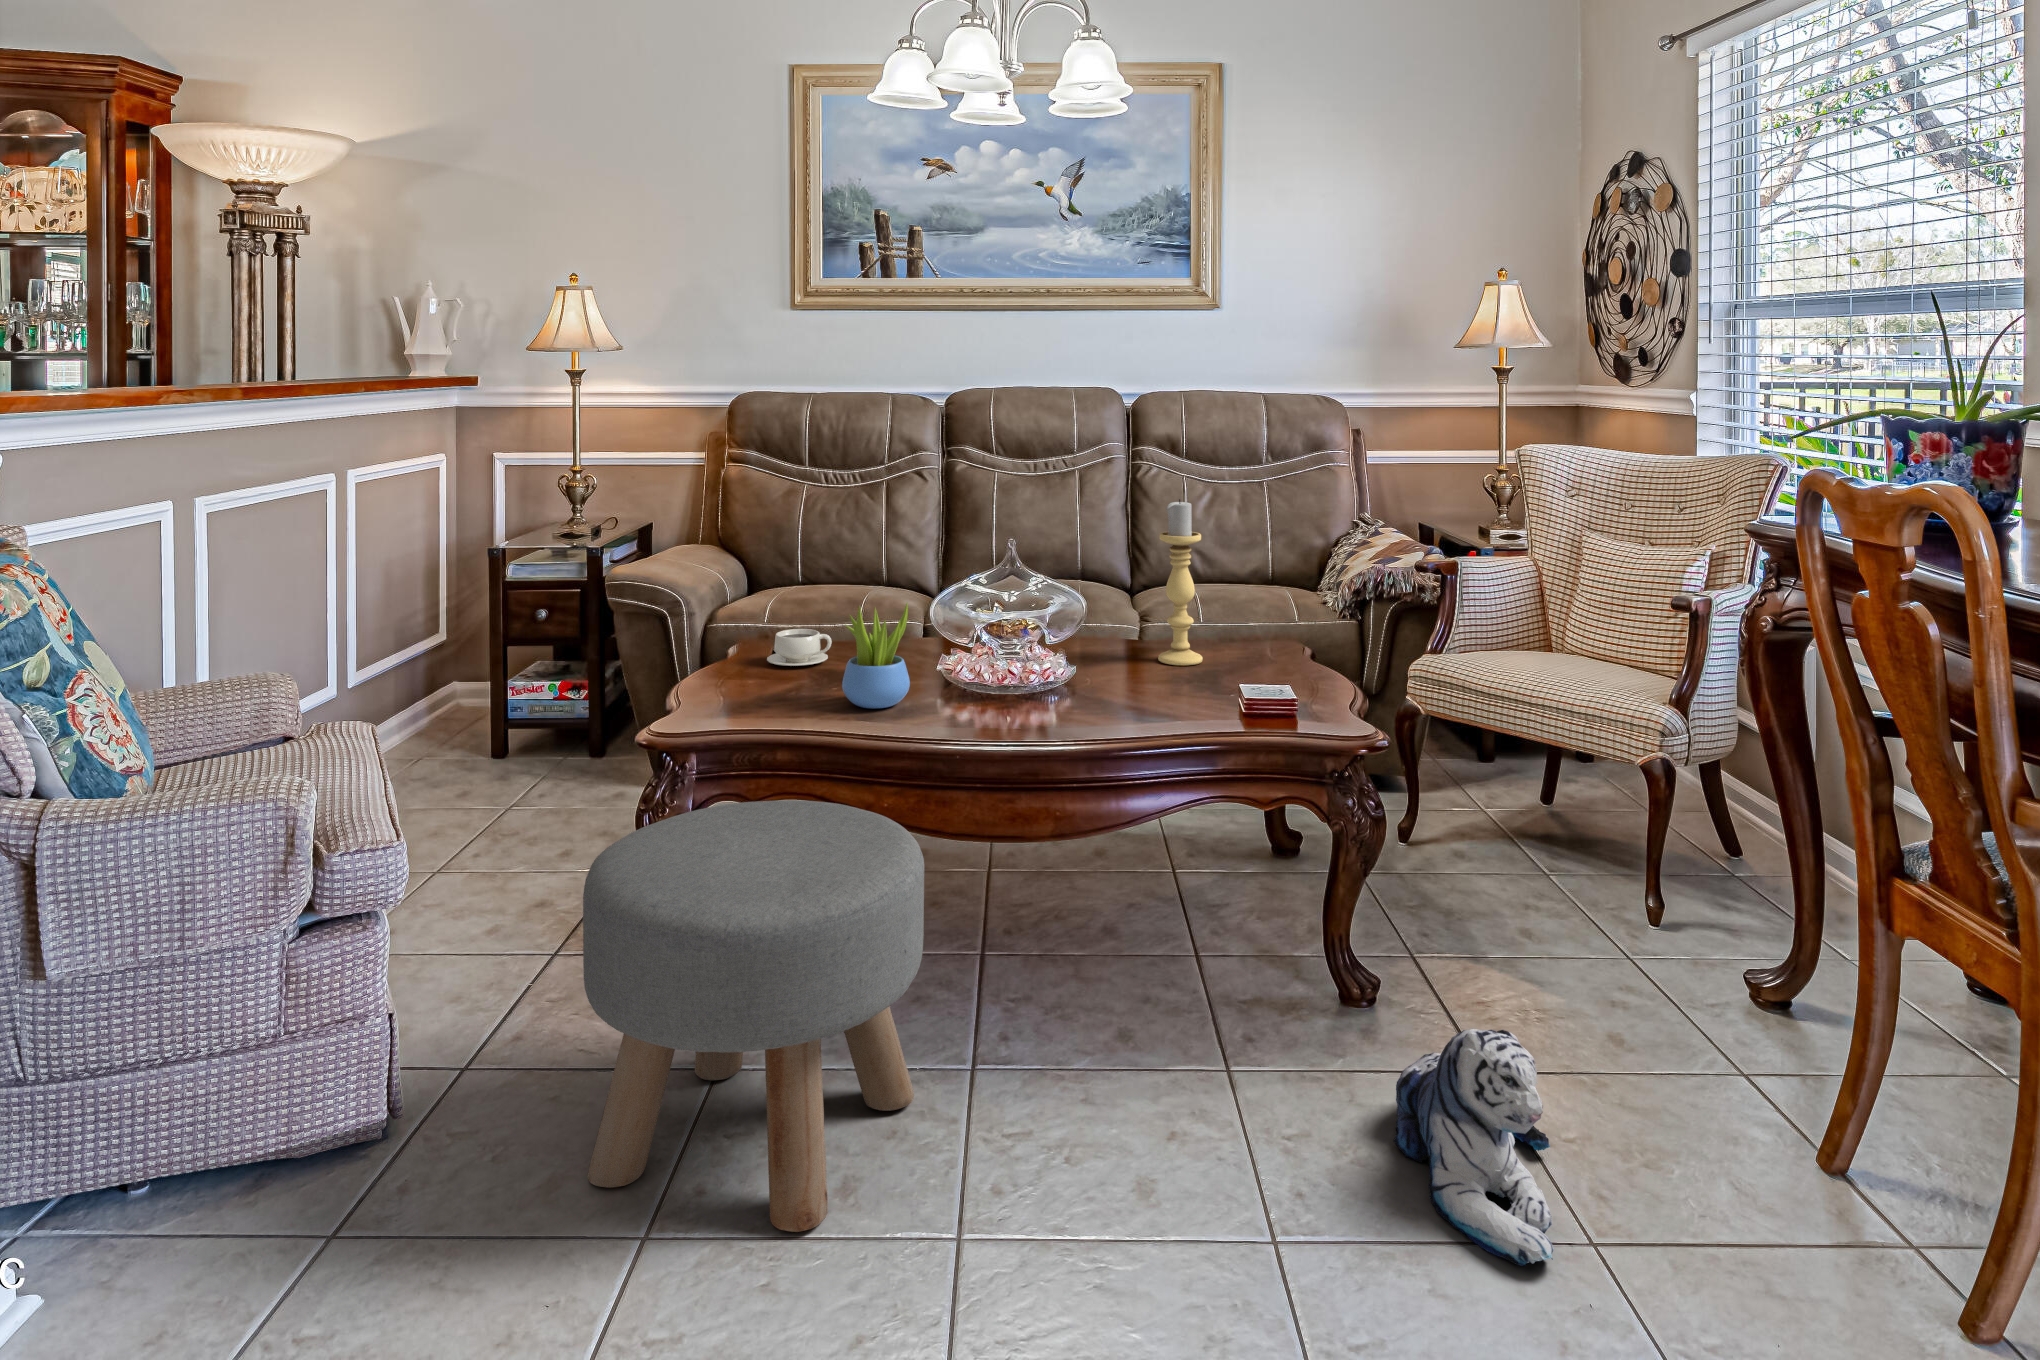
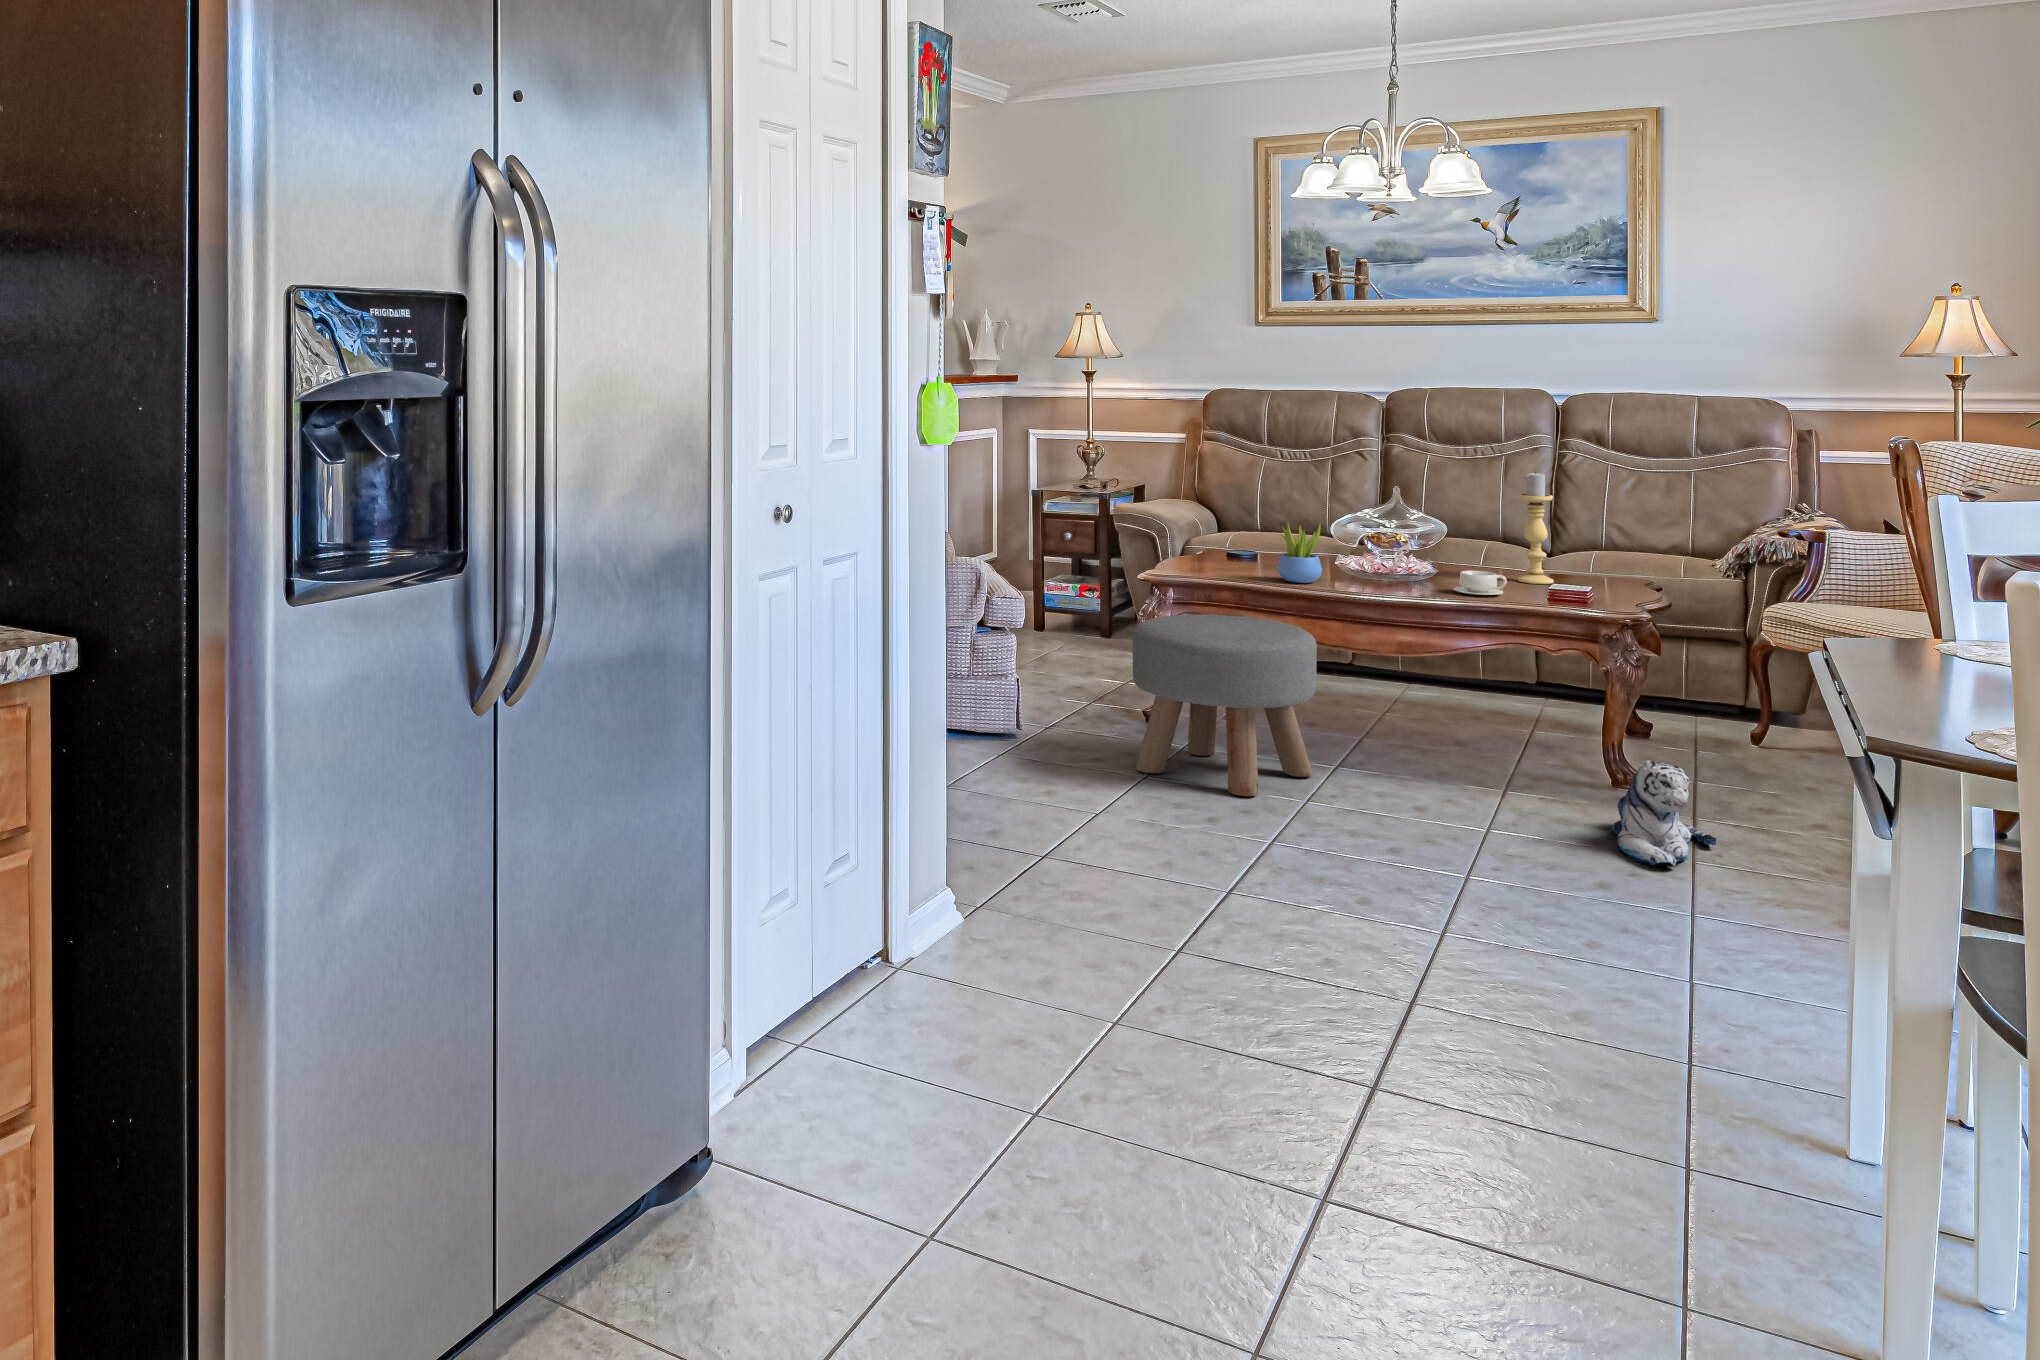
teacup: present [767,629,832,666] -> present [1453,571,1507,595]

